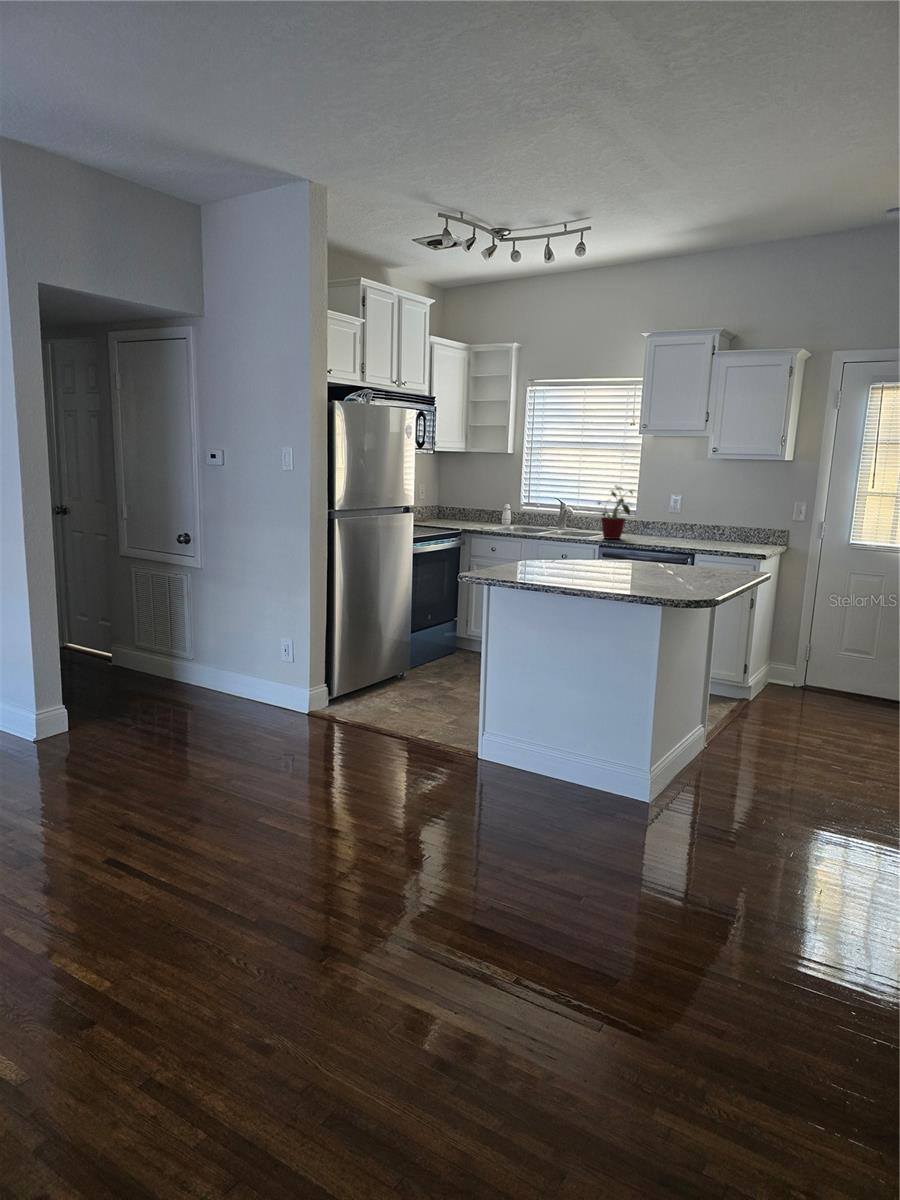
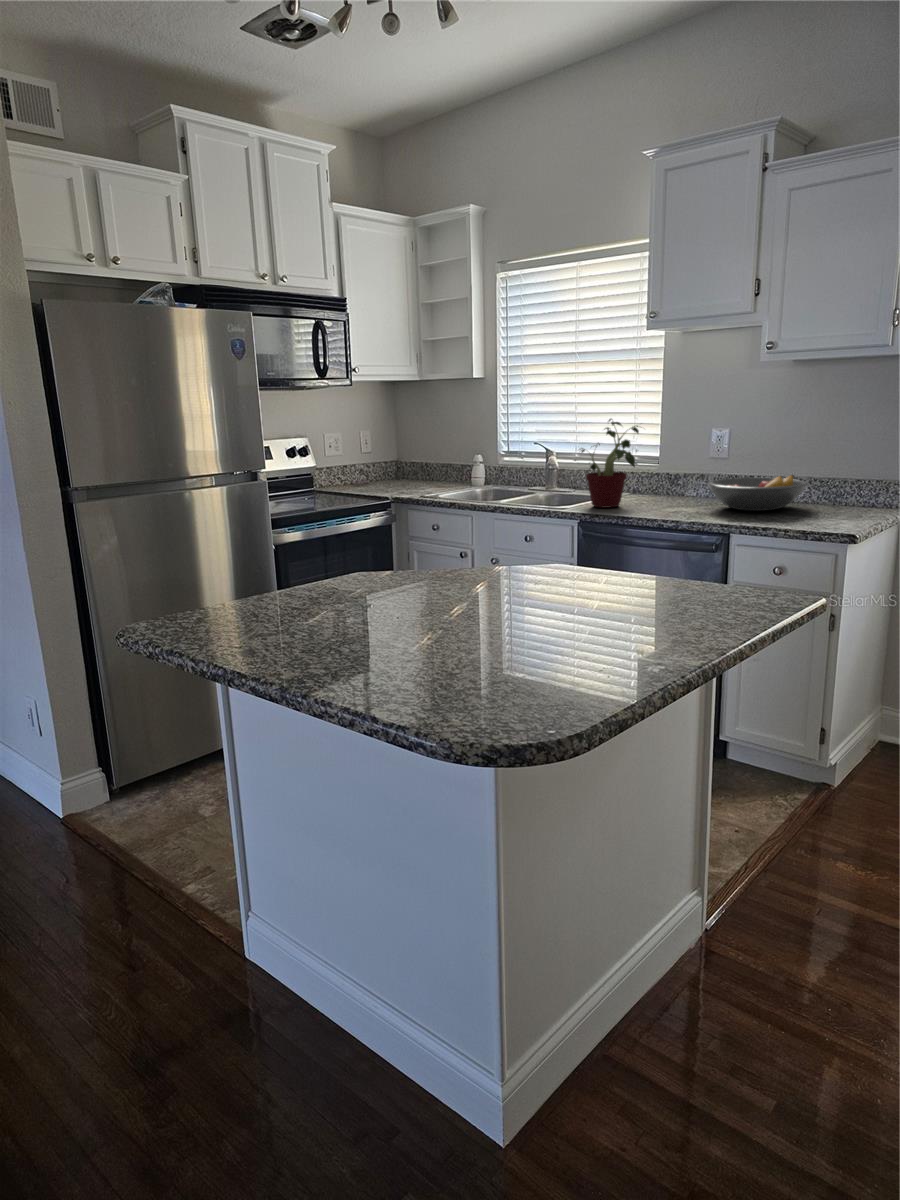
fruit bowl: none [676,523,732,543] -> present [709,475,806,511]

